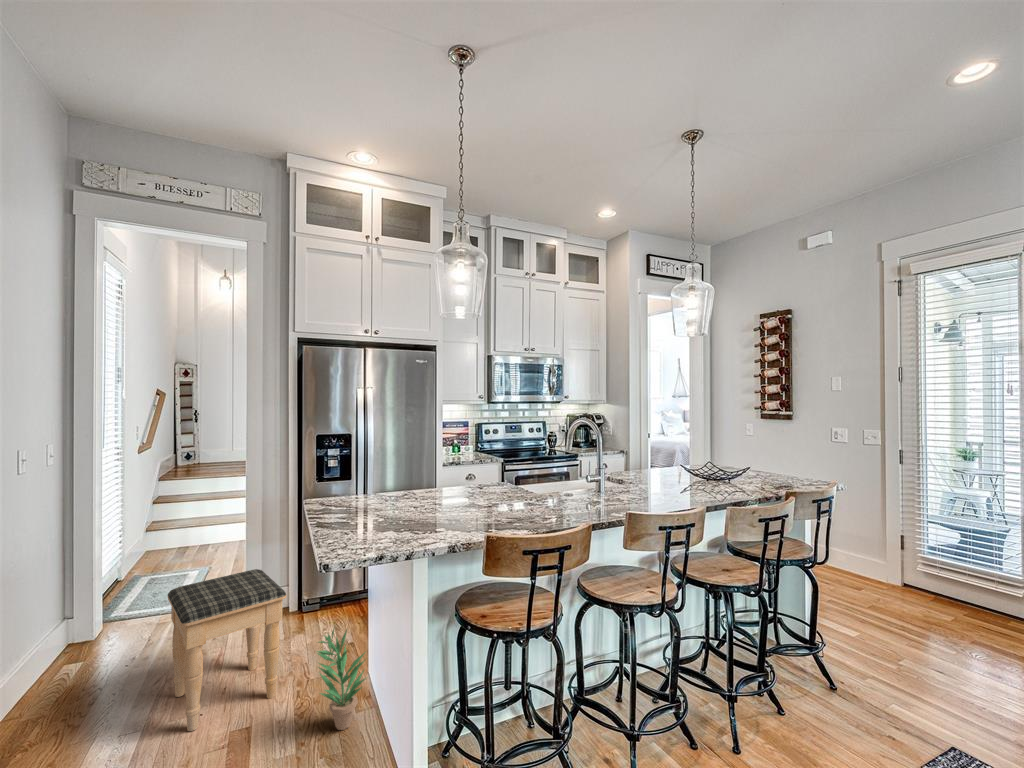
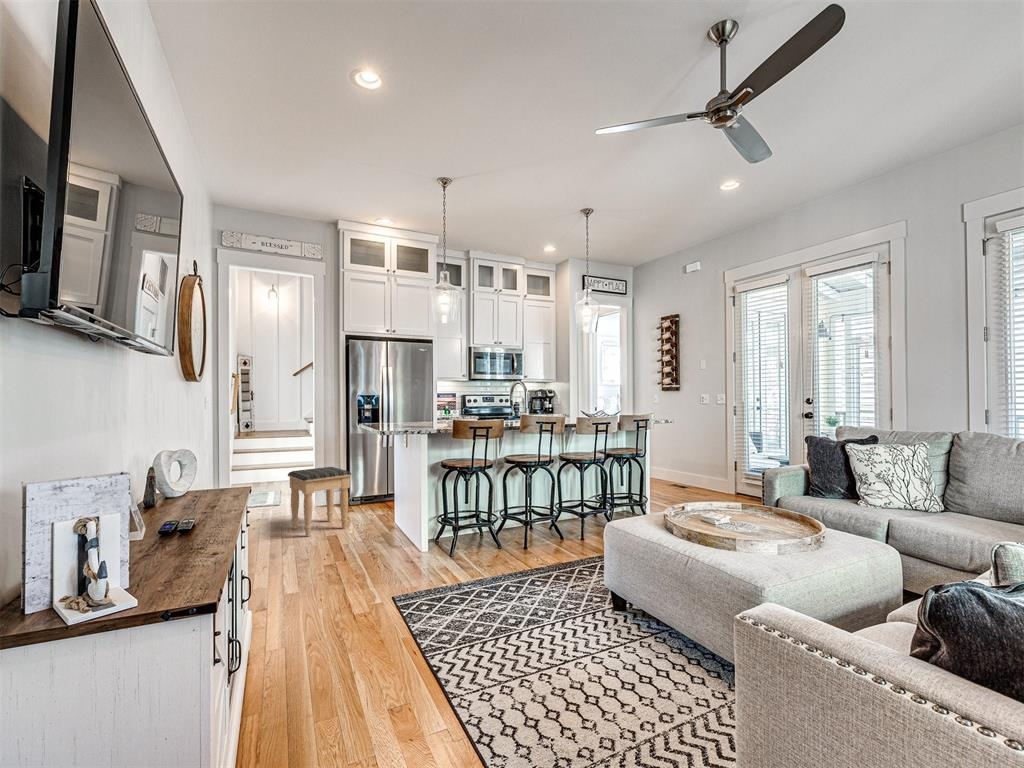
potted plant: present [317,629,366,730] -> none [370,486,398,536]

